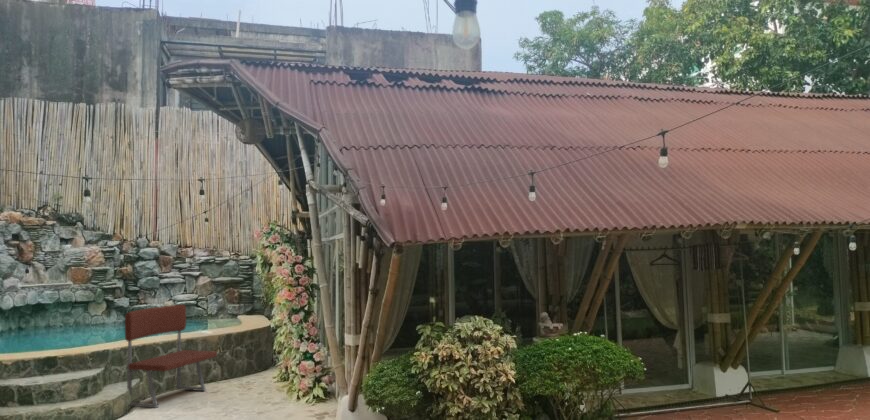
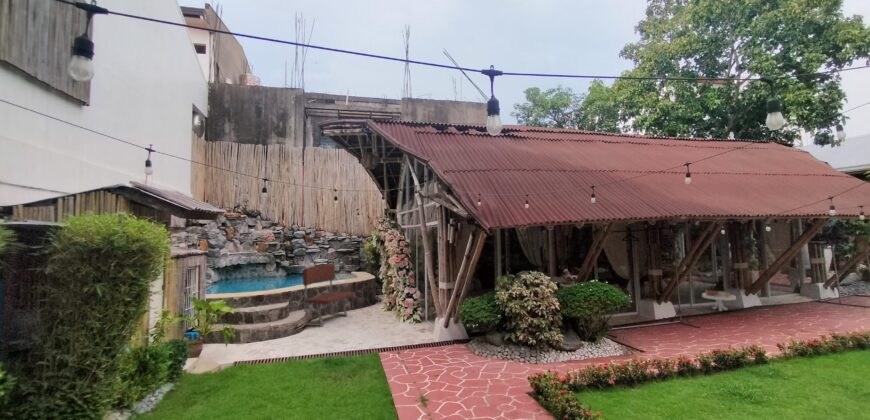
side table: none [795,346,847,380] -> present [702,290,736,311]

